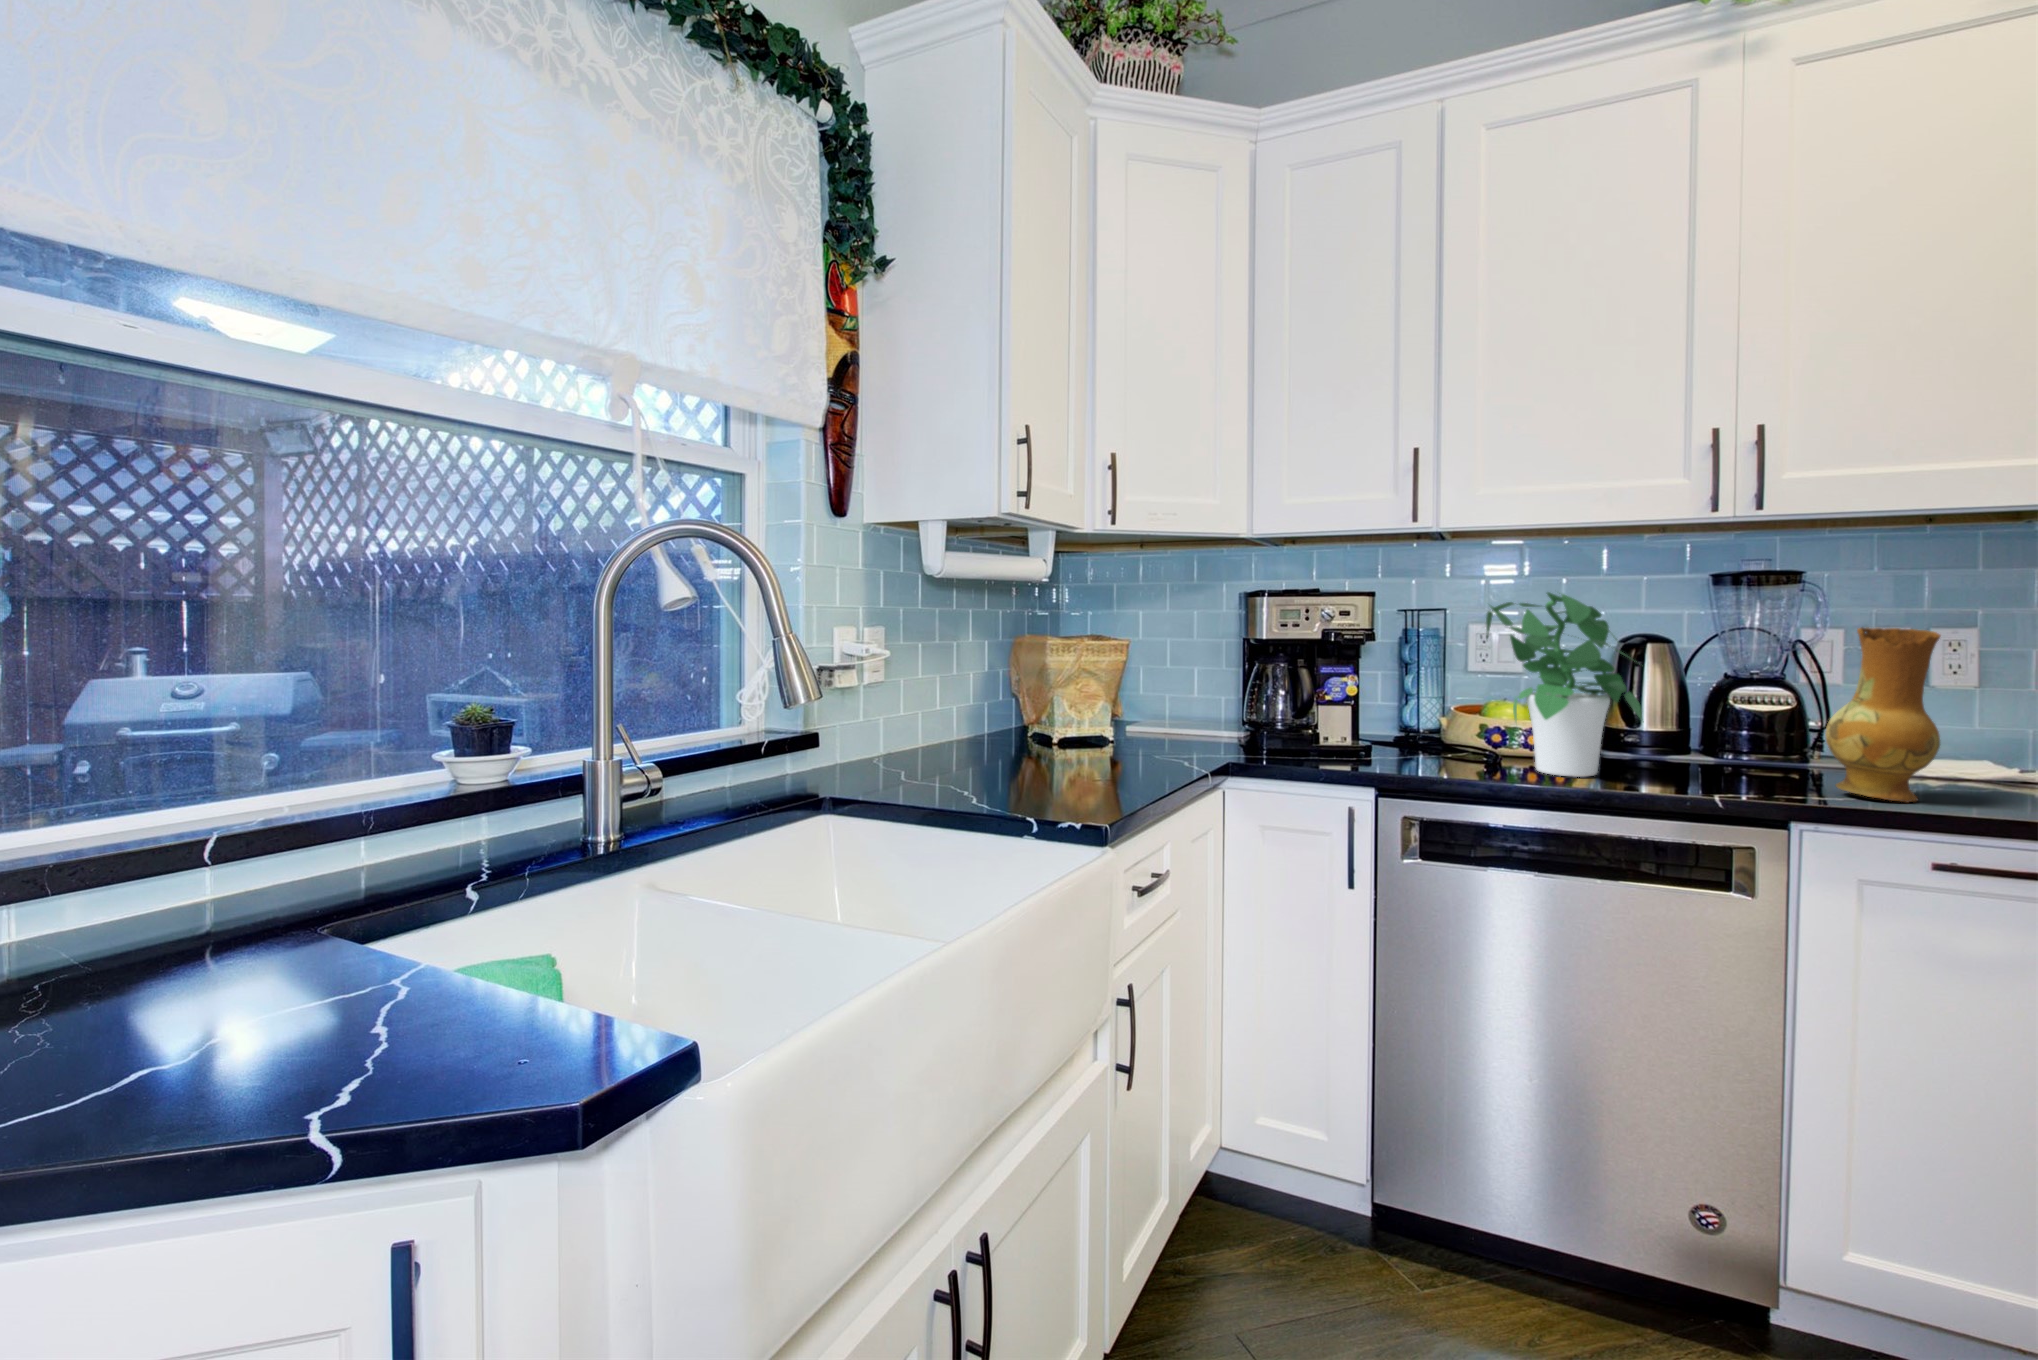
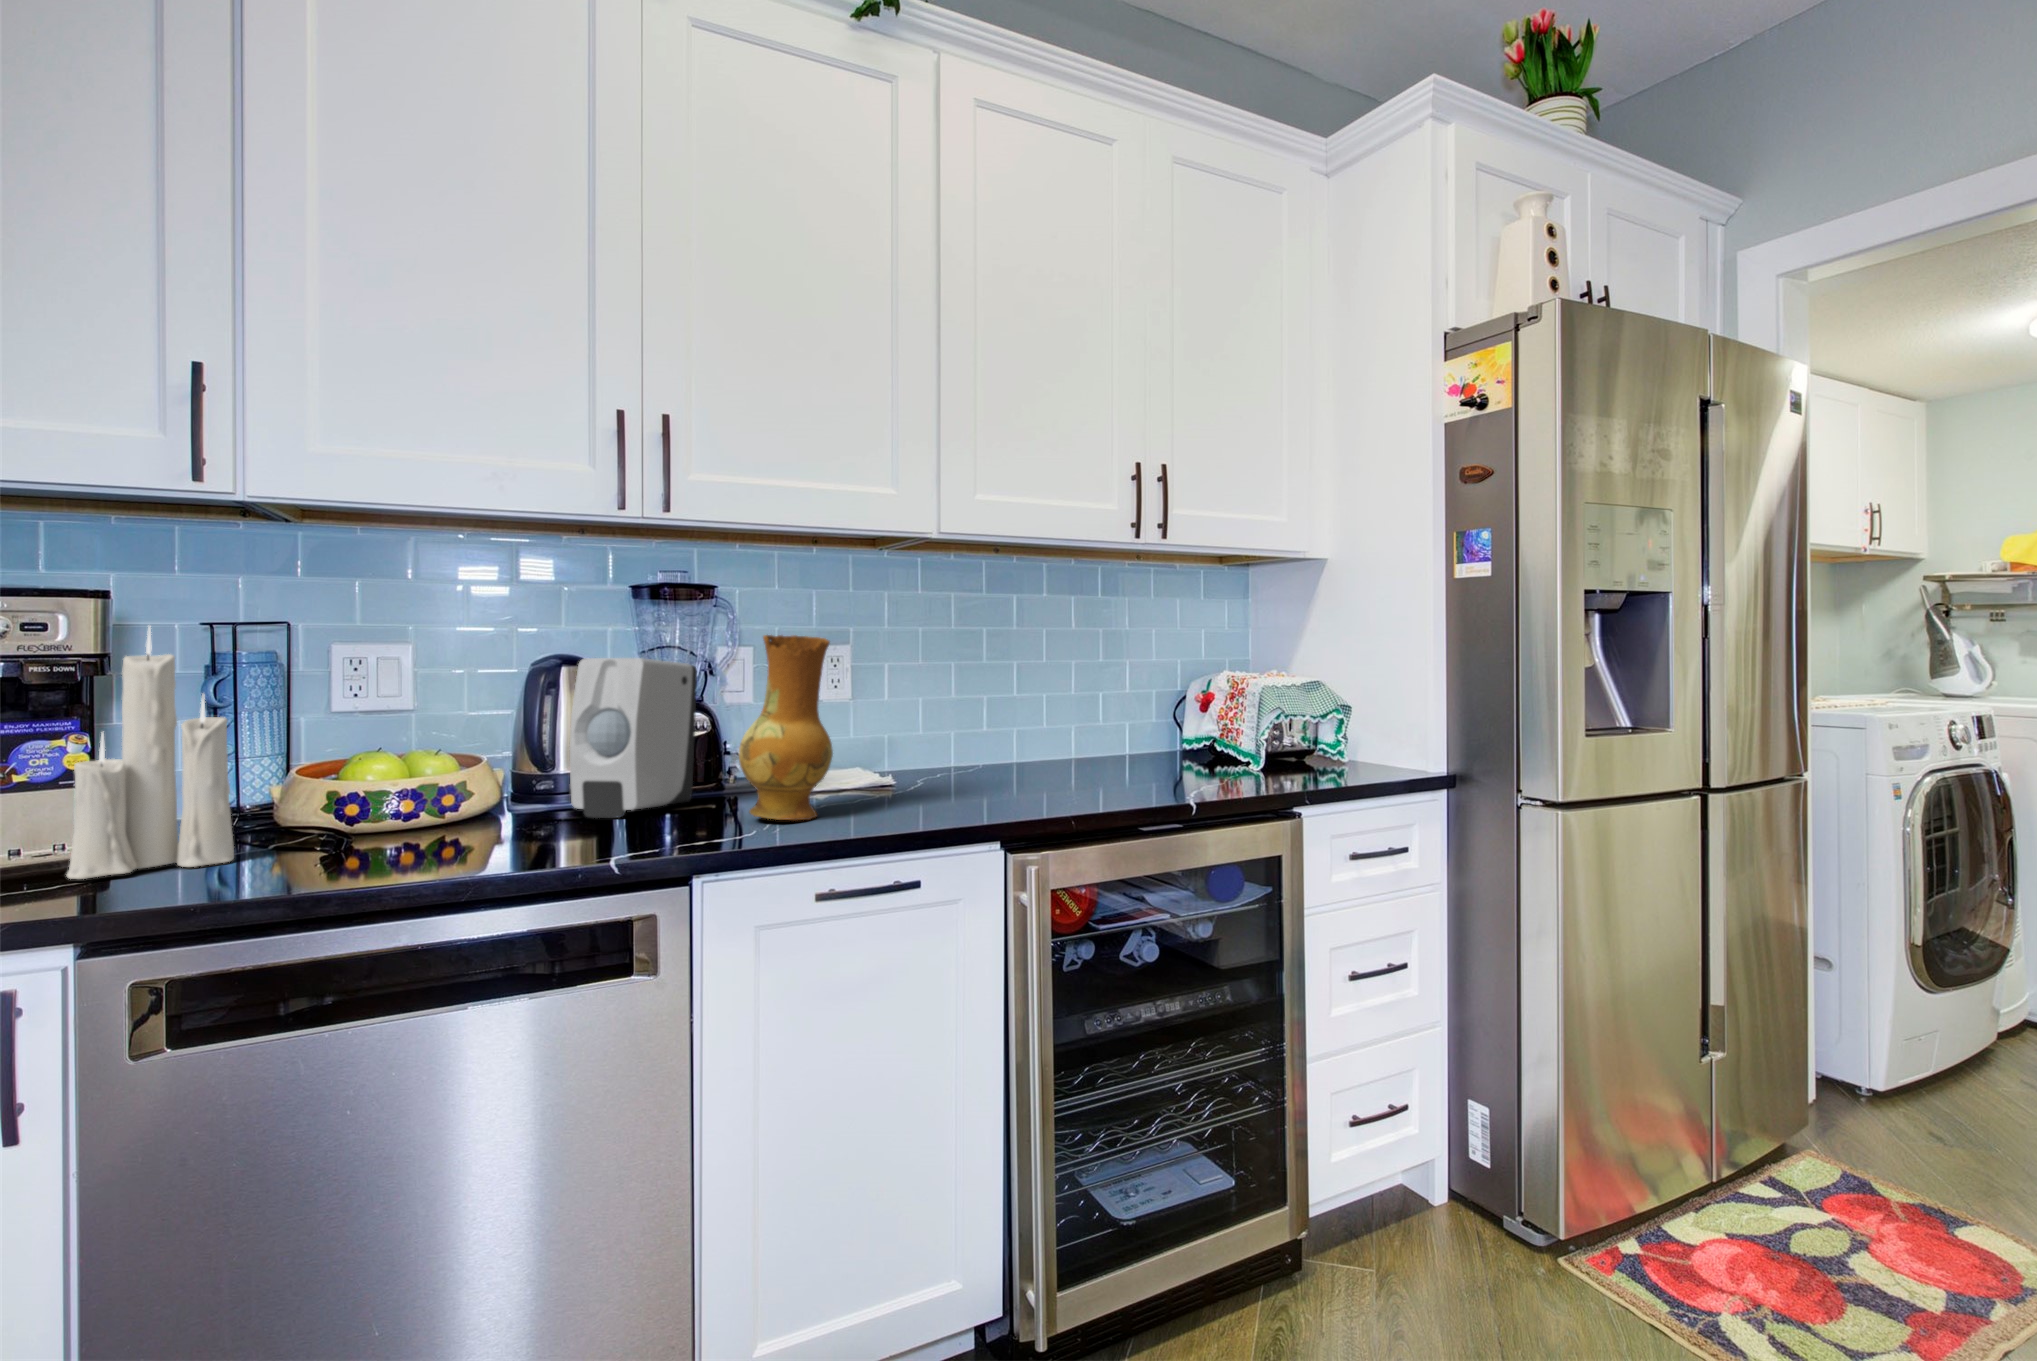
potted plant: present [1486,592,1642,777] -> none [313,582,548,854]
candle: none [1355,608,1433,760] -> present [67,626,234,879]
soap dispenser: none [1656,641,1781,773] -> present [569,658,697,818]

